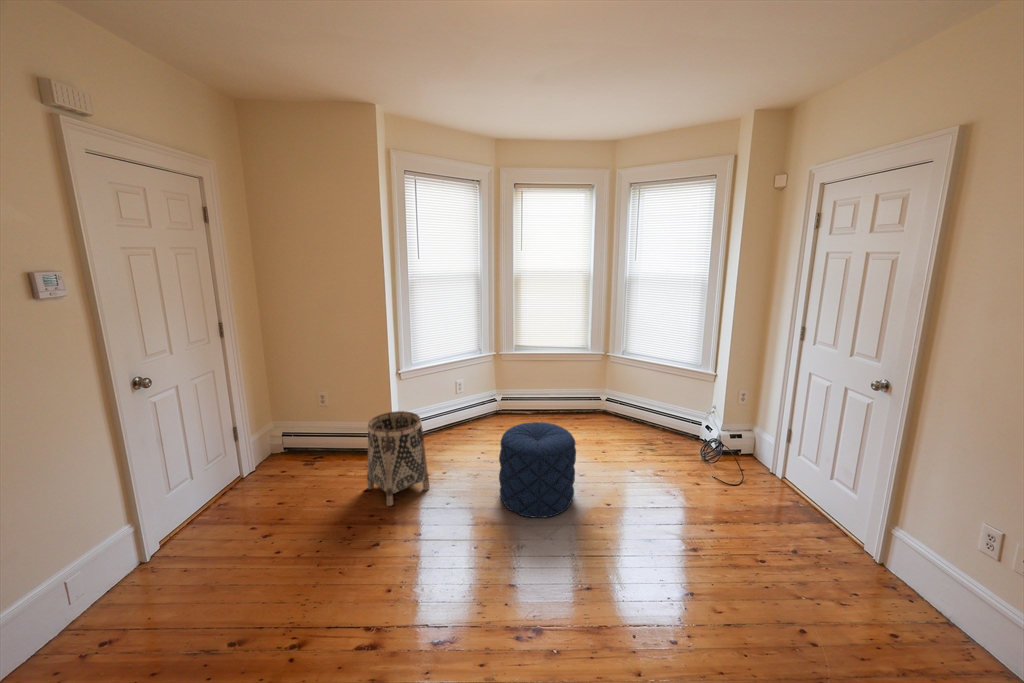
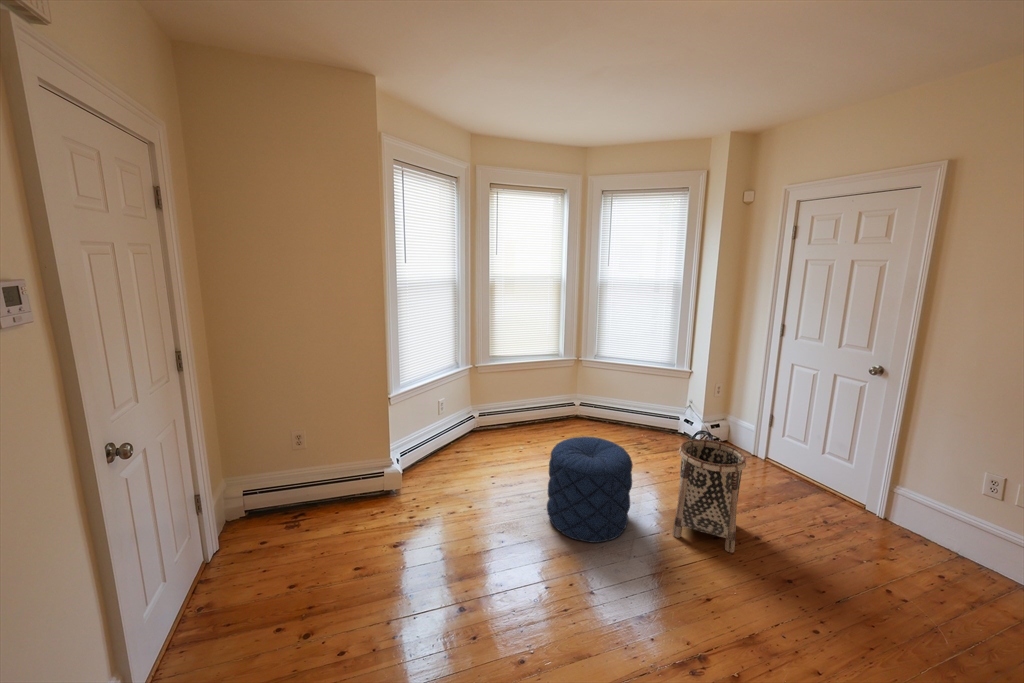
basket: present [367,411,430,506] -> present [673,439,746,553]

